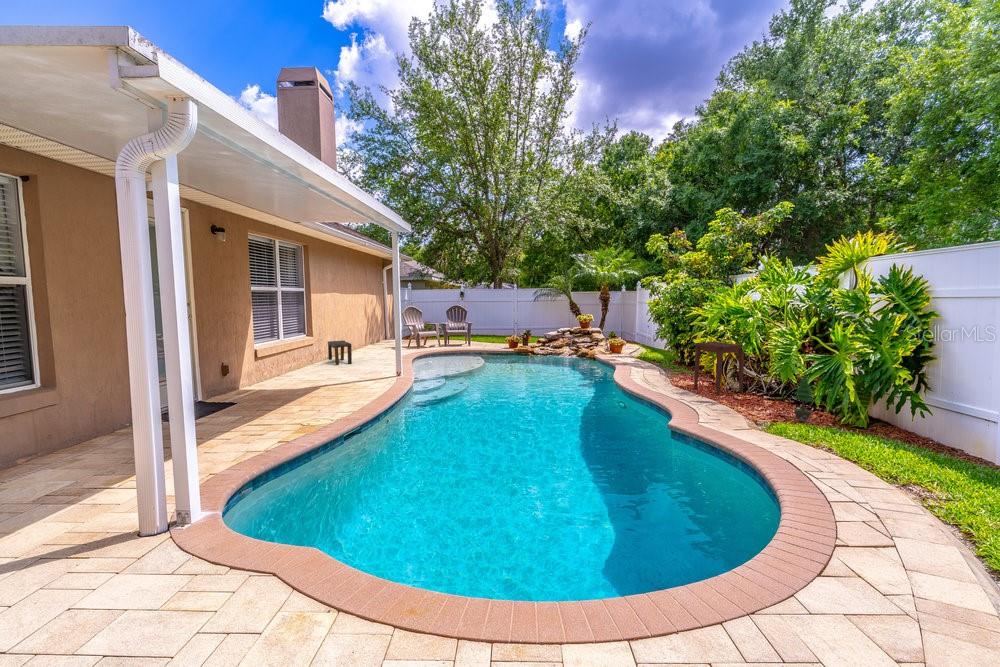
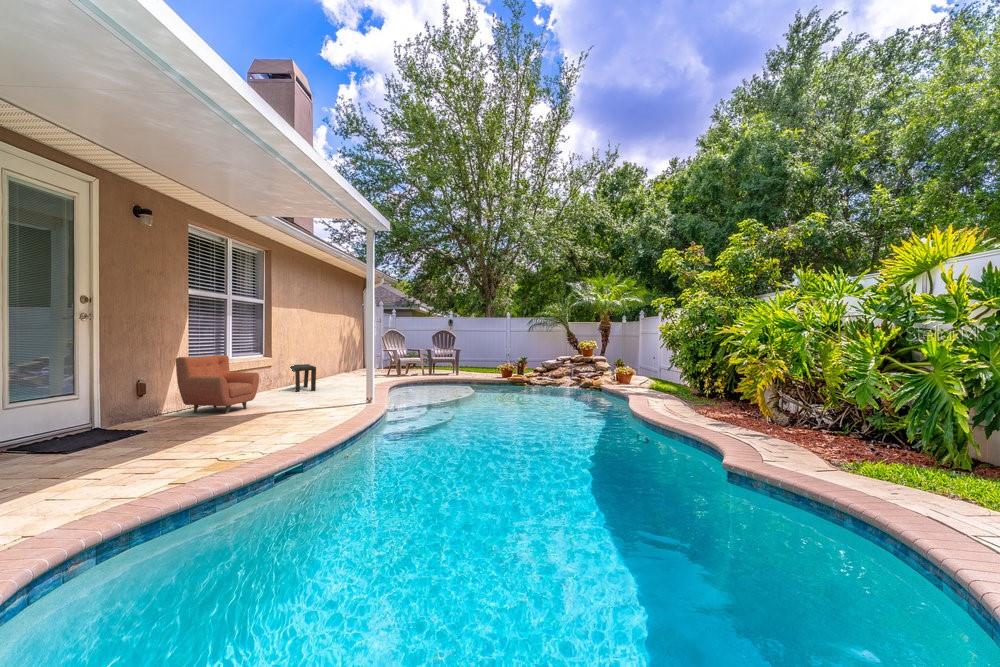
armchair: none [247,340,311,388] -> present [176,355,259,414]
side table: present [694,342,745,395] -> none [731,364,793,428]
potted tree: present [794,374,814,422] -> none [881,394,912,461]

